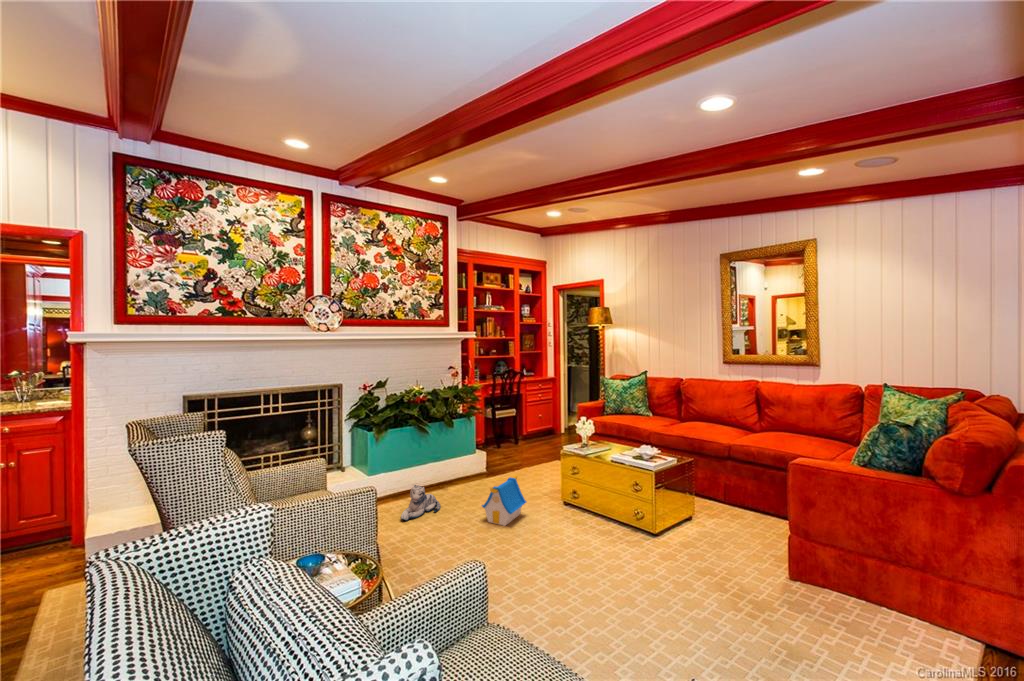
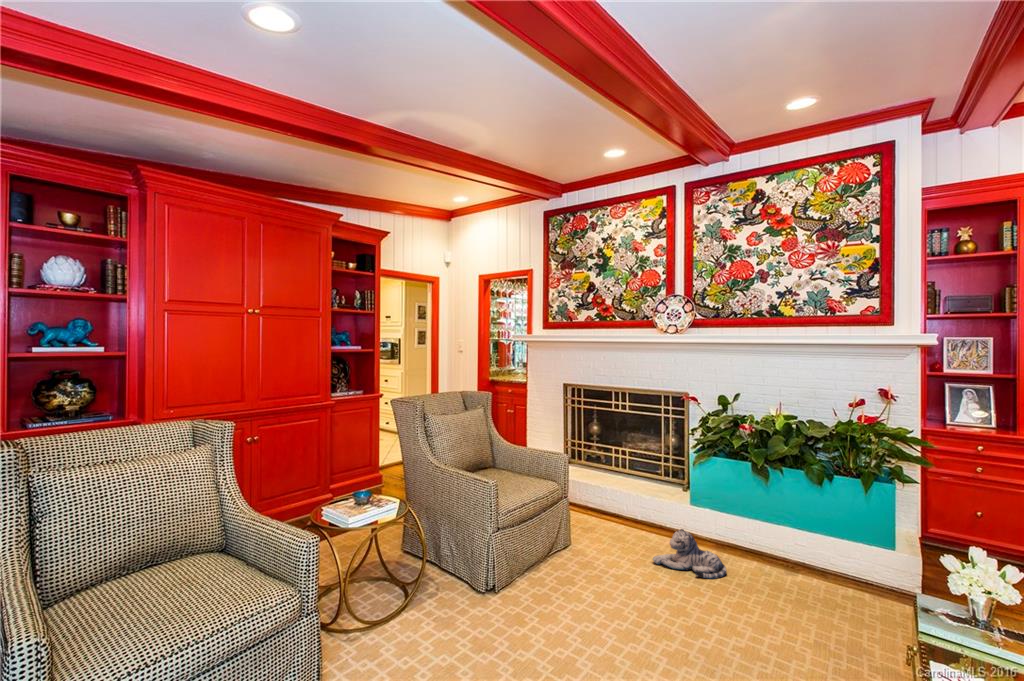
toy house: present [482,476,526,526] -> none [693,569,776,652]

